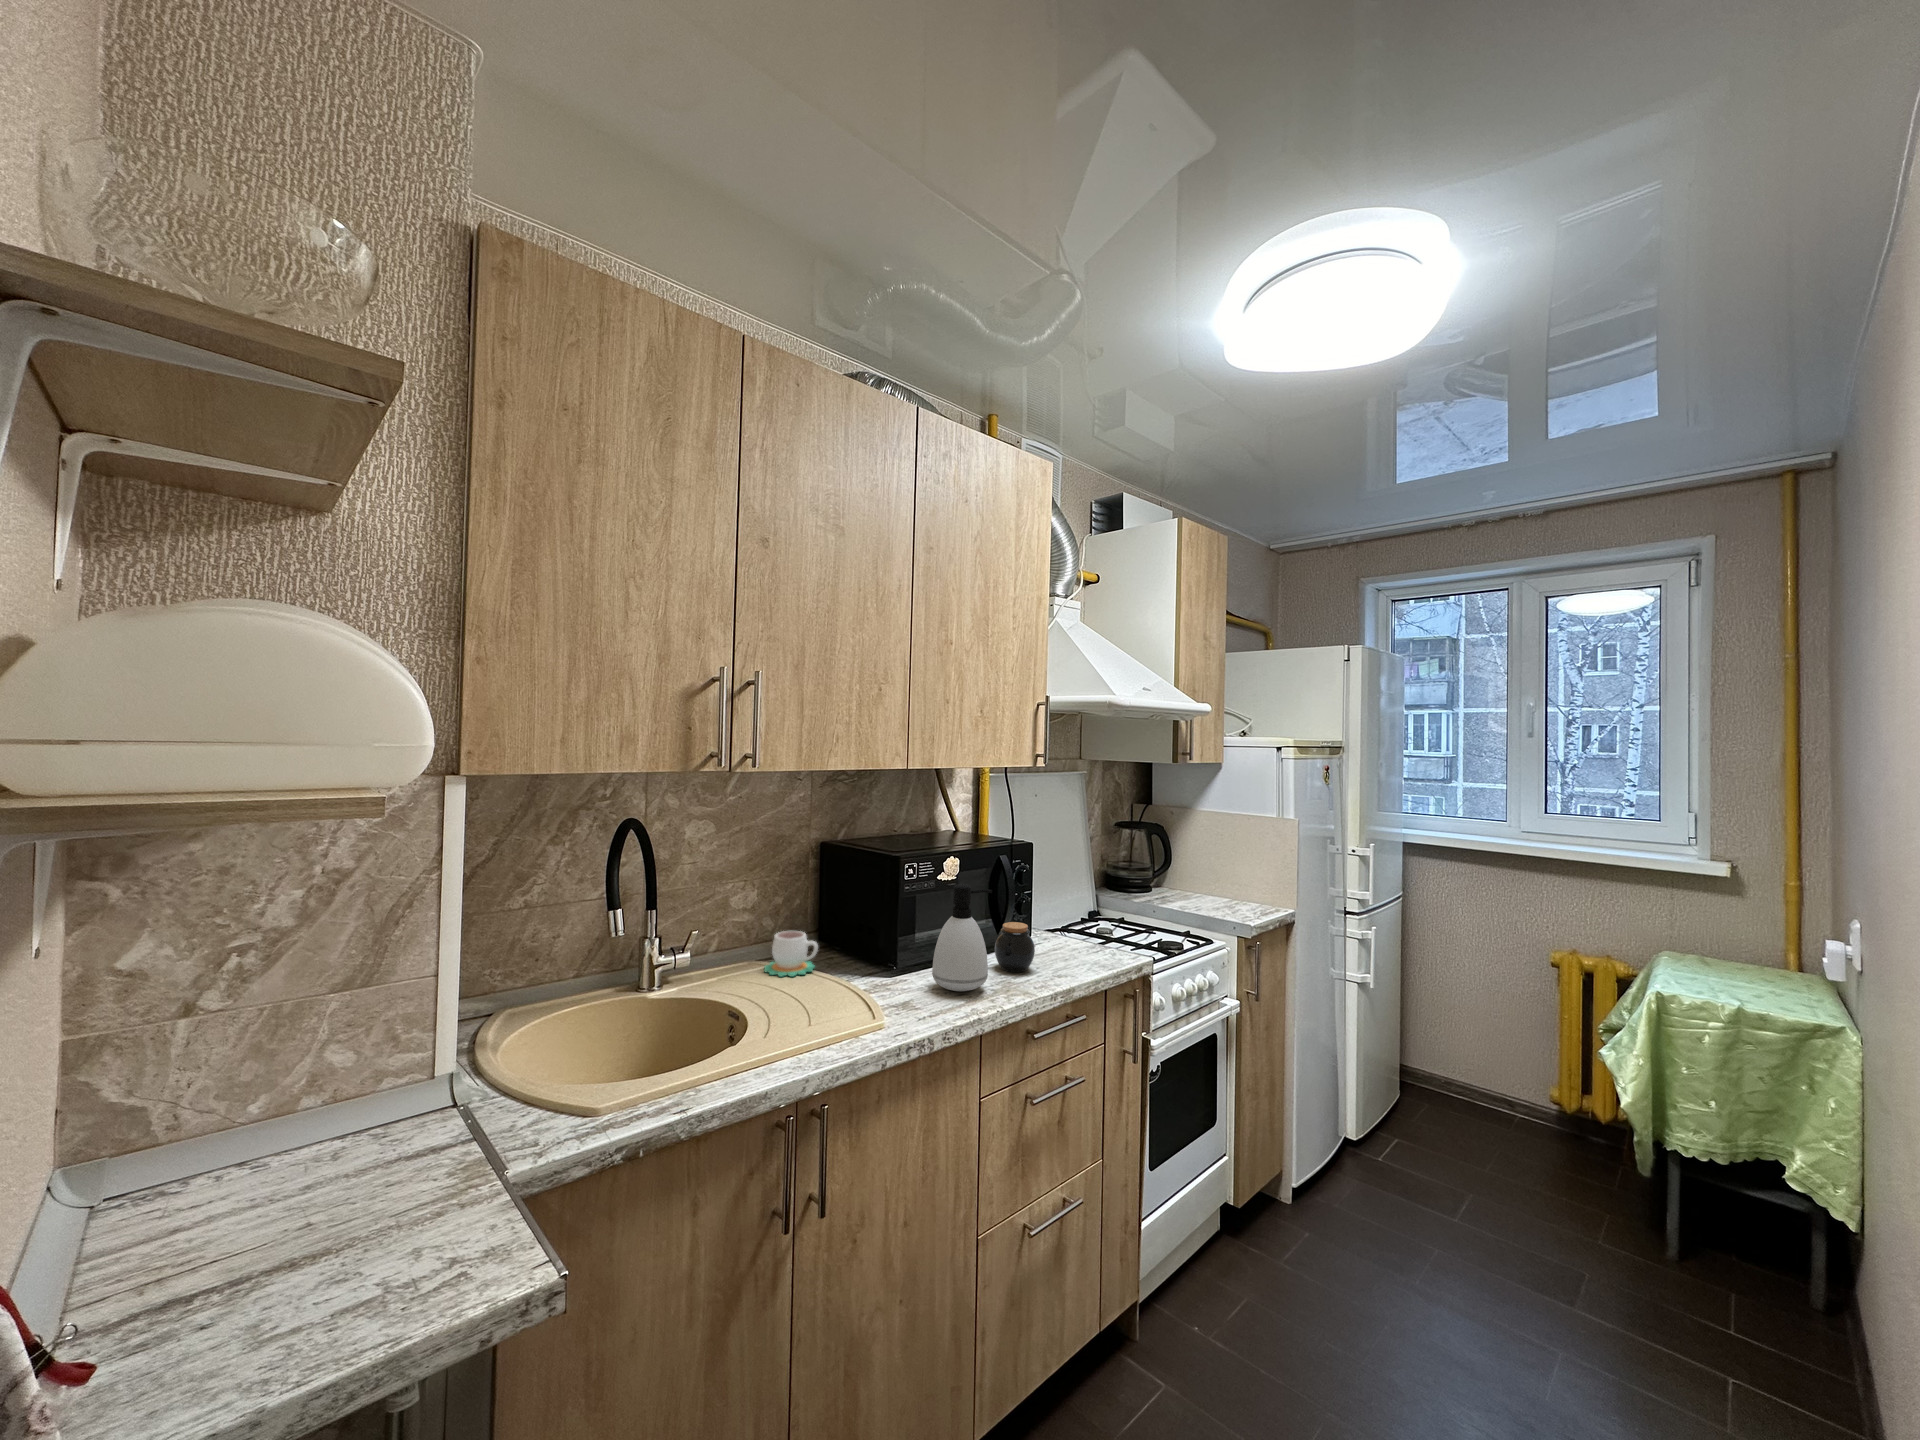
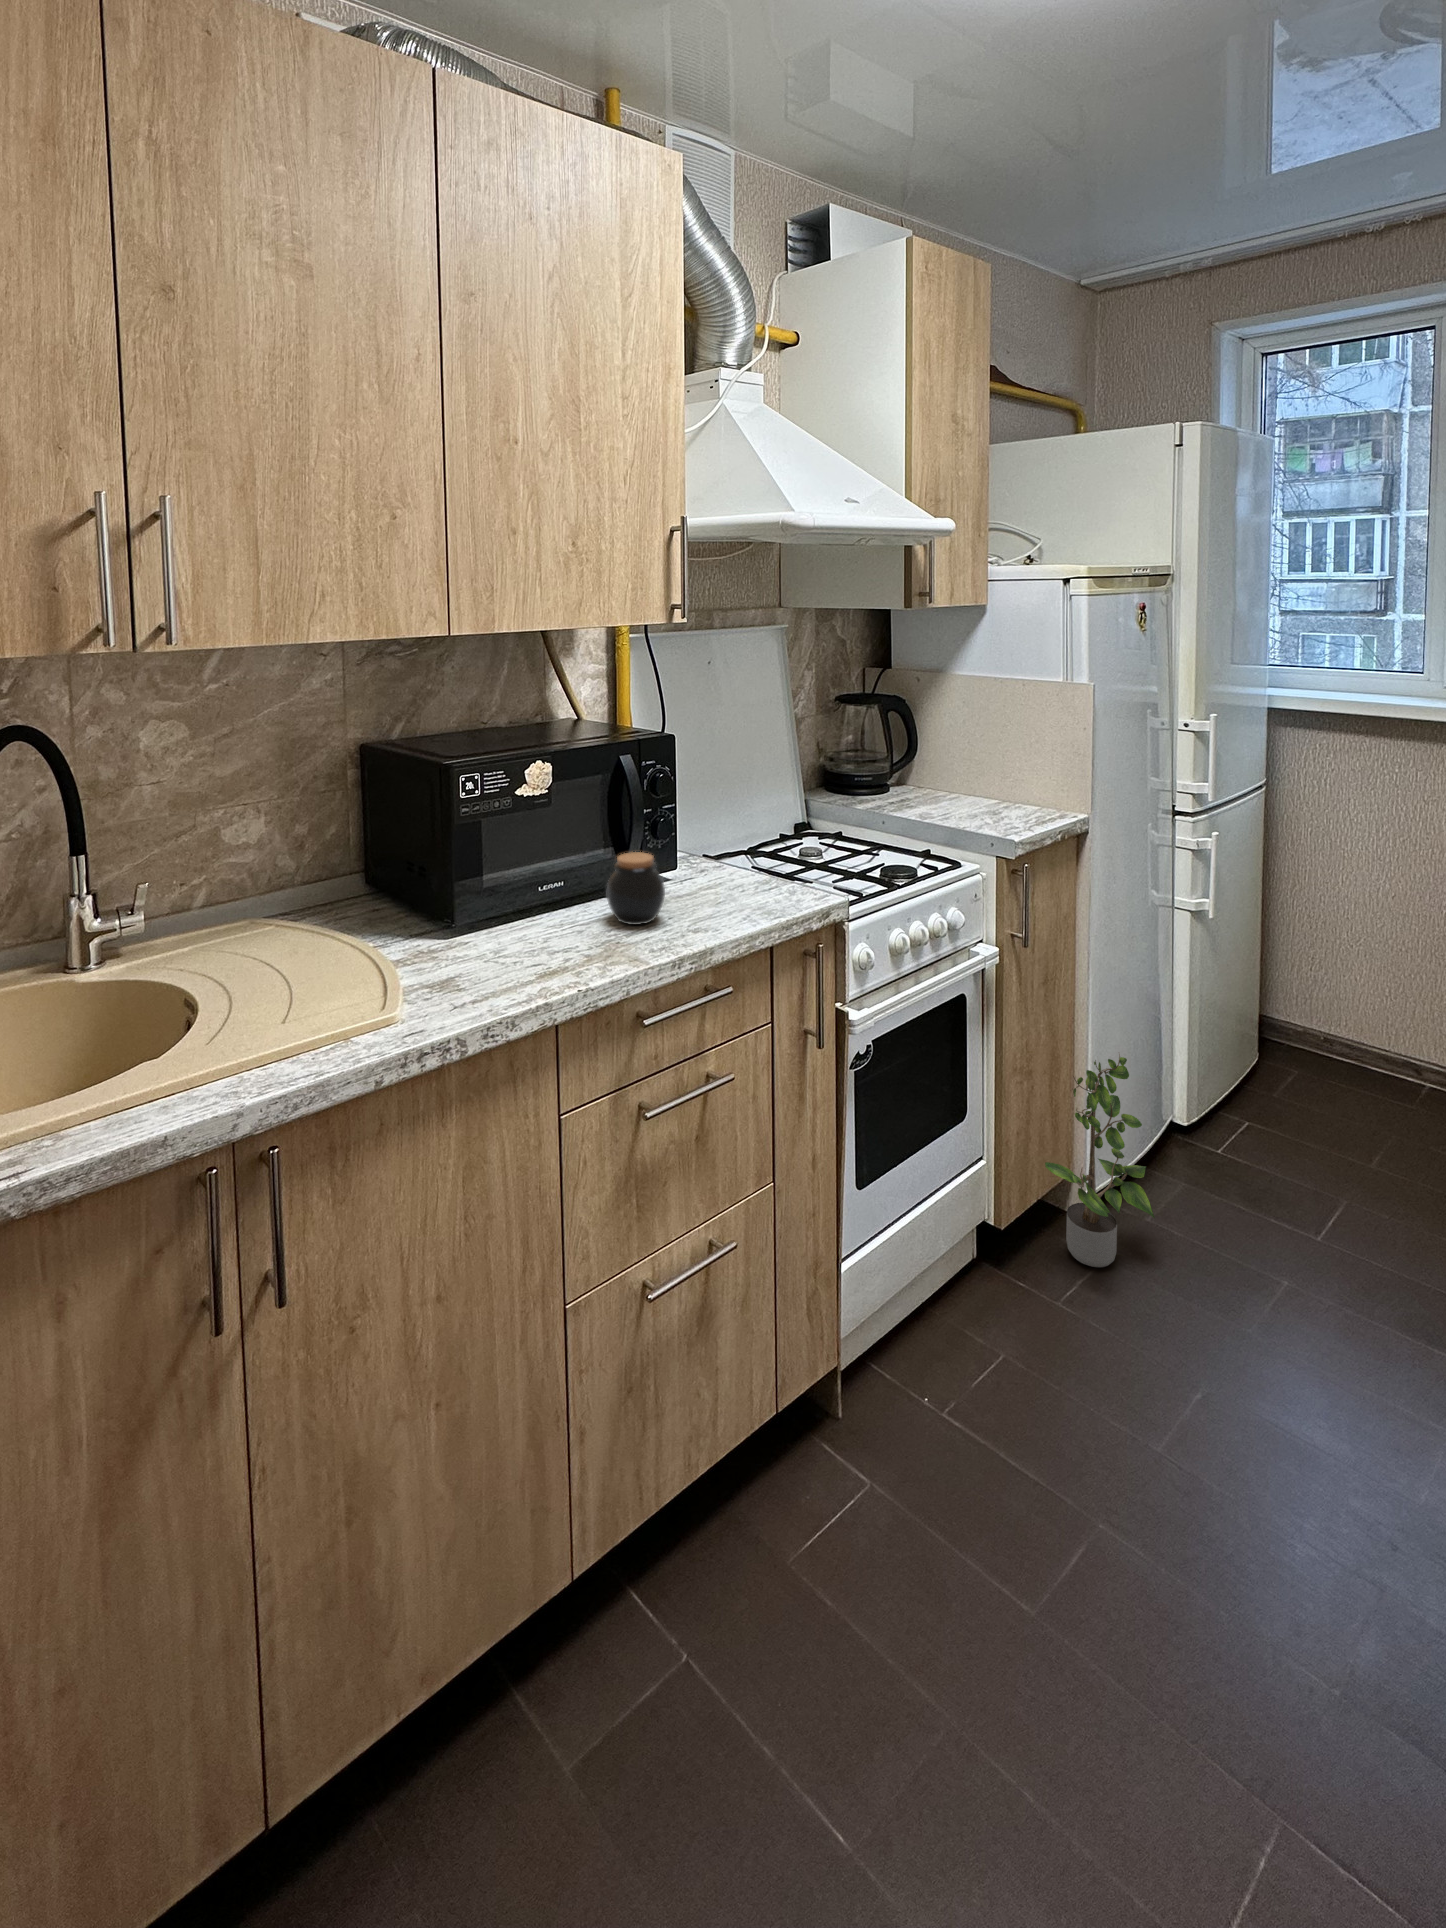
soap dispenser: present [932,884,992,991] -> none [498,803,581,959]
mug: present [764,931,818,977] -> none [265,875,342,943]
potted plant: none [1268,1080,1346,1240] -> present [1045,1054,1155,1267]

